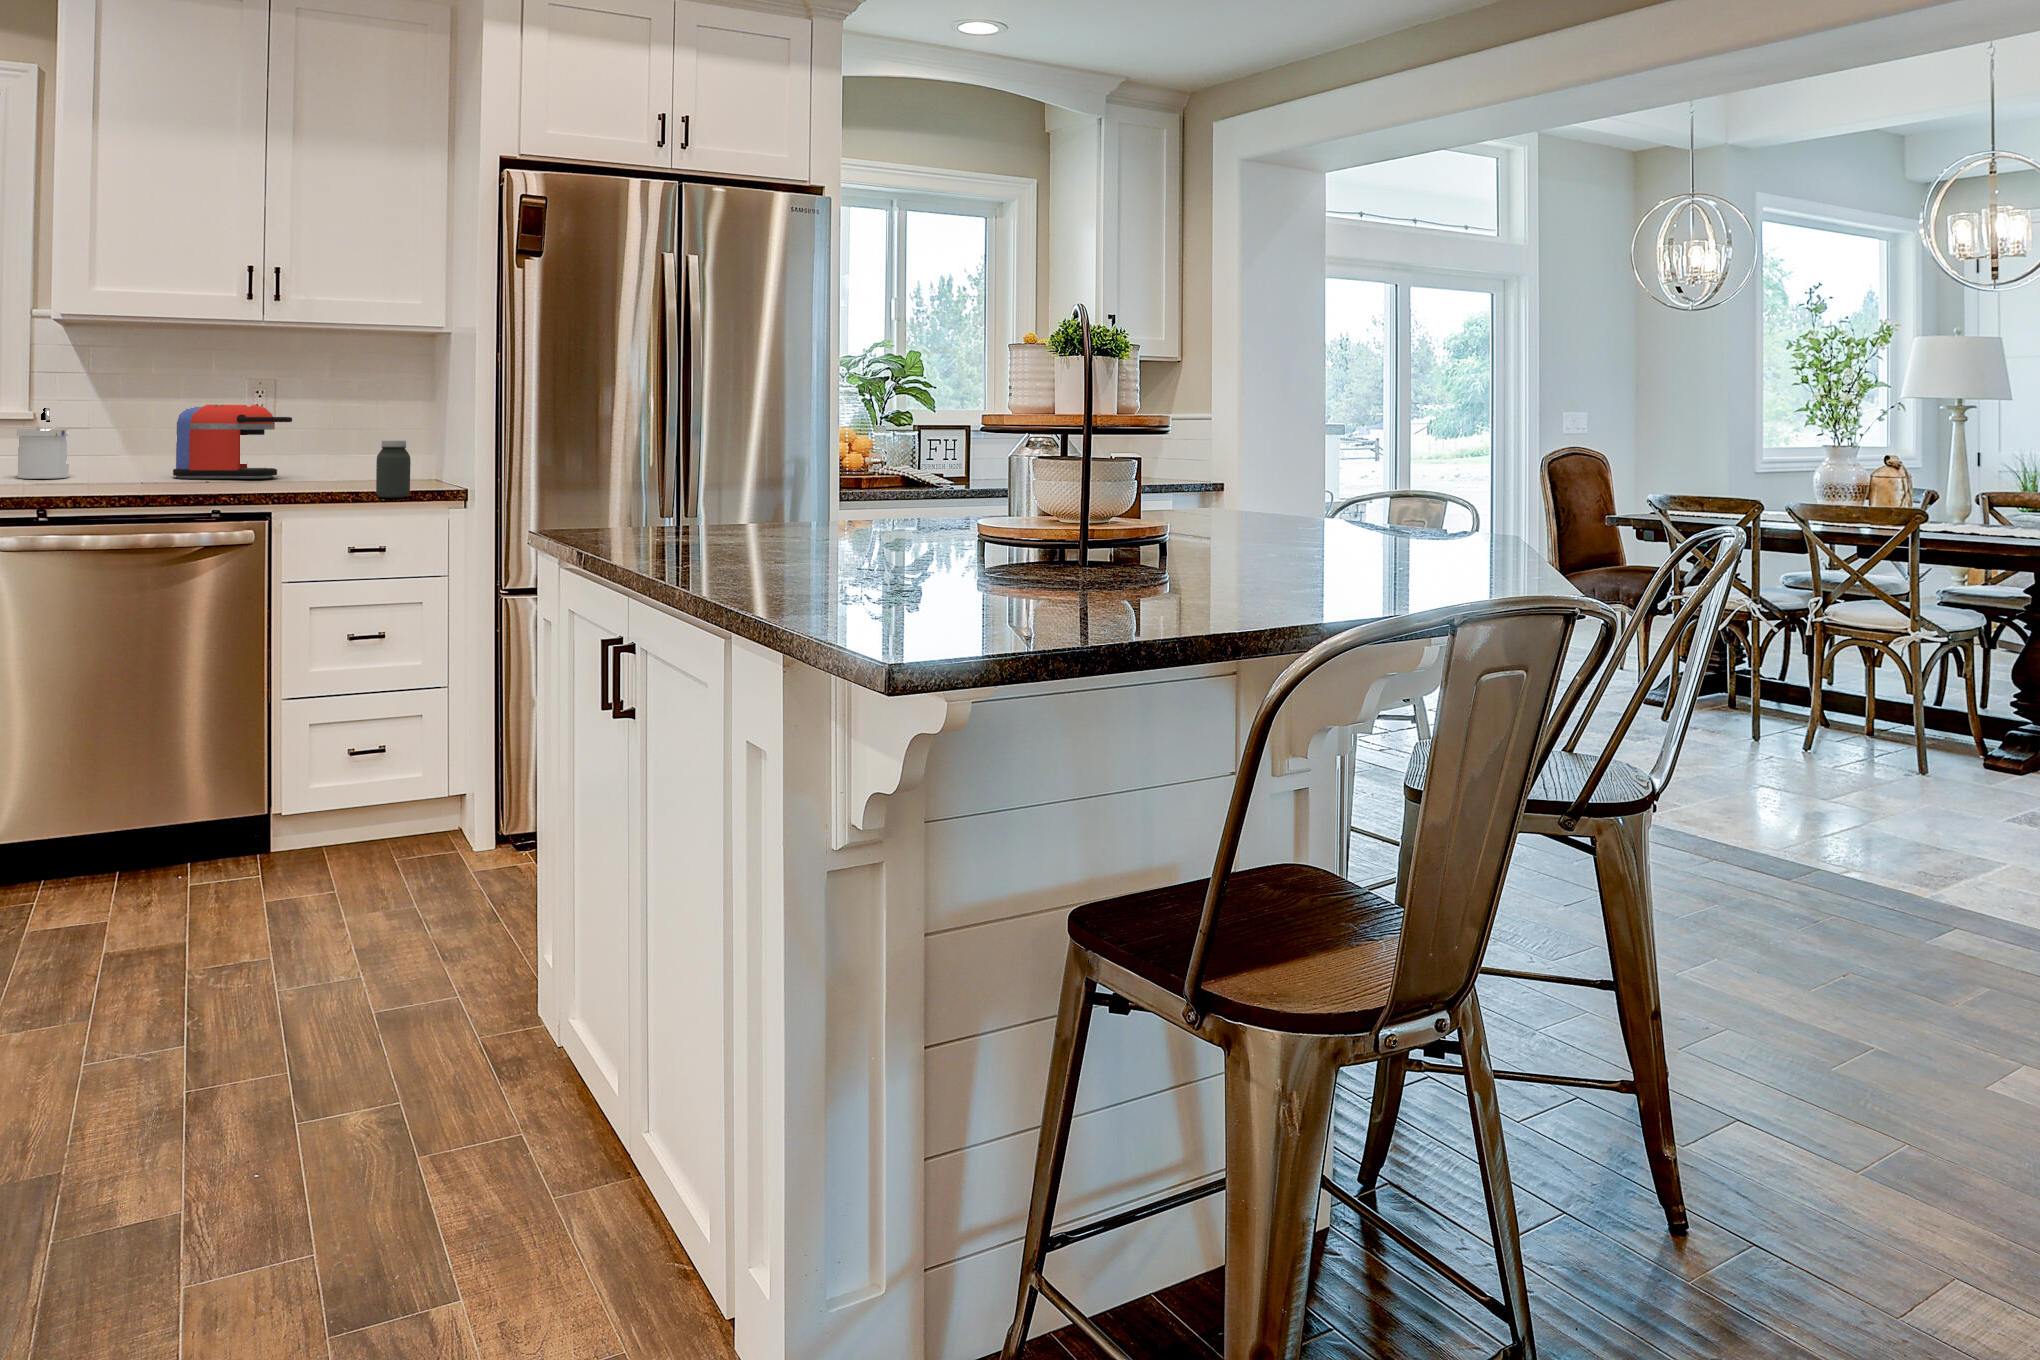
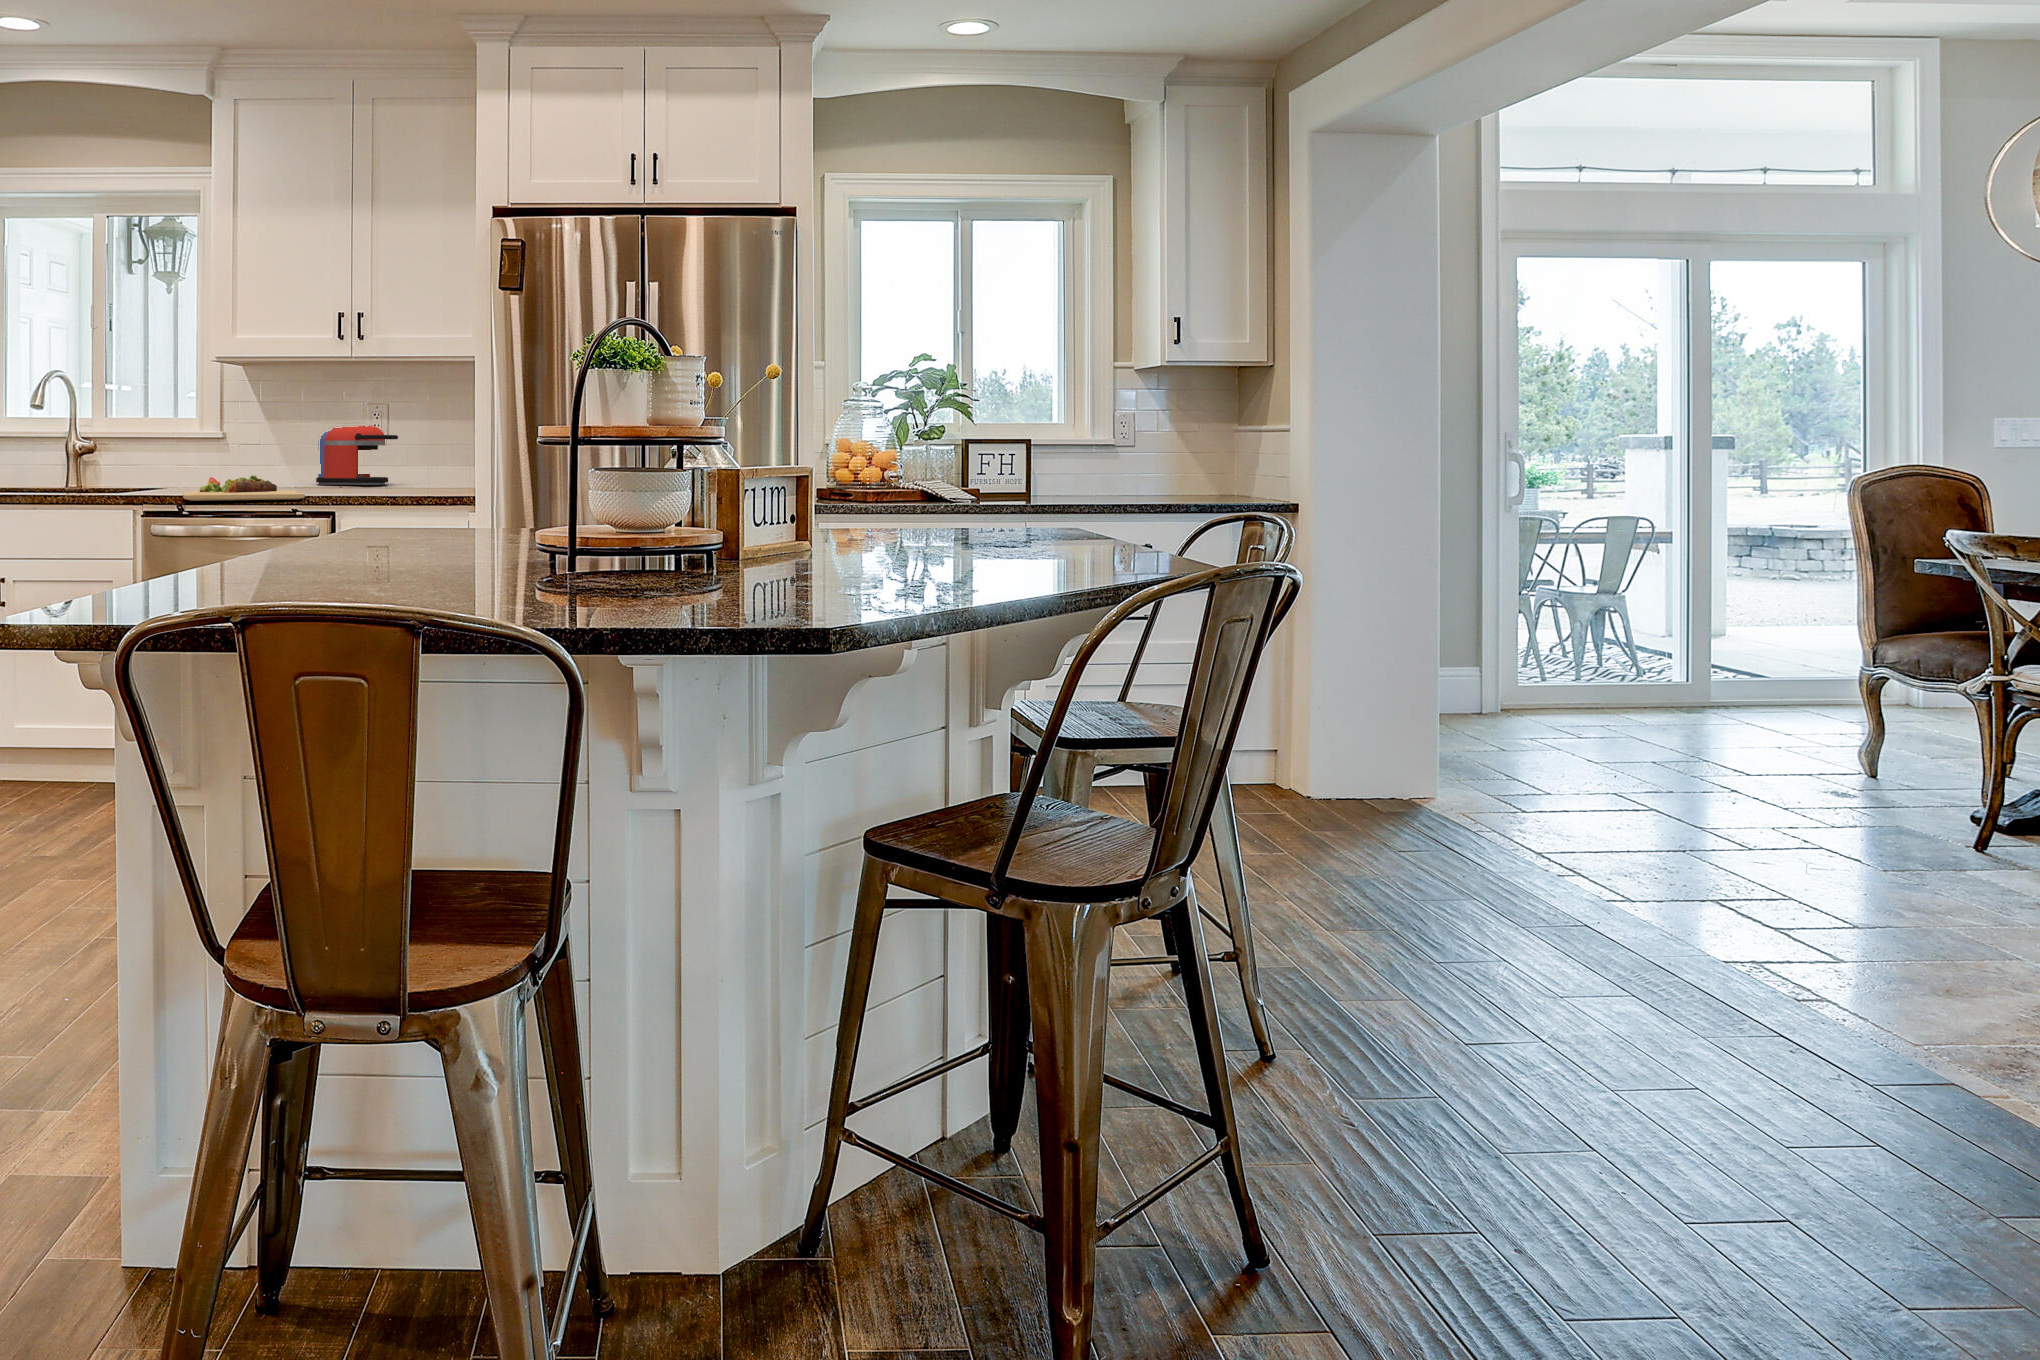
soap dispenser: present [17,408,69,479] -> none [216,427,252,484]
jar: present [376,440,411,498] -> none [416,451,442,499]
cutting board: none [42,471,234,506] -> present [183,475,305,501]

